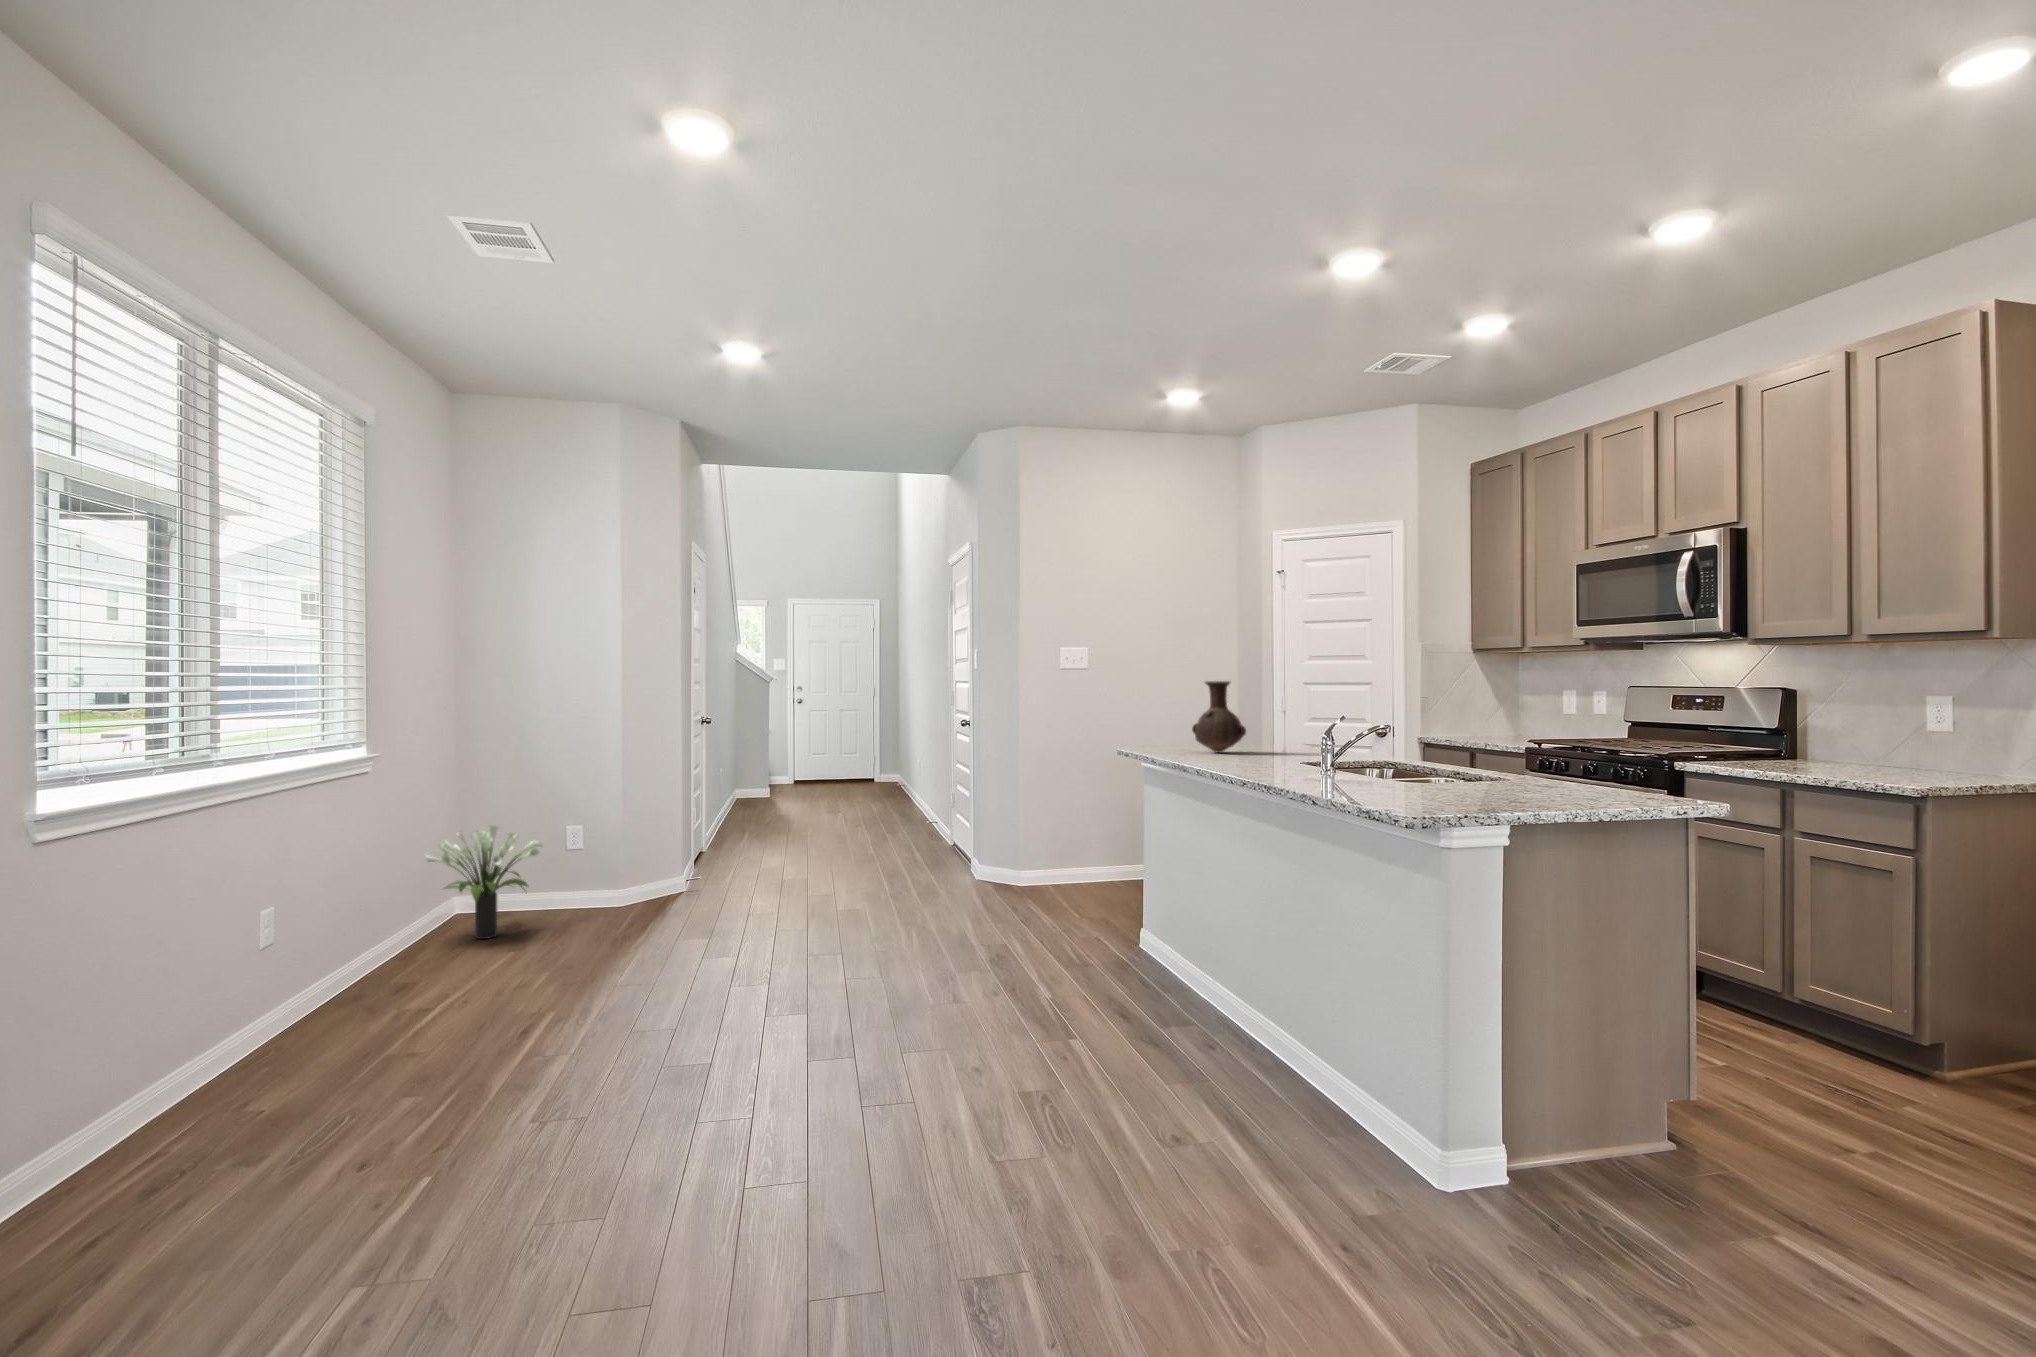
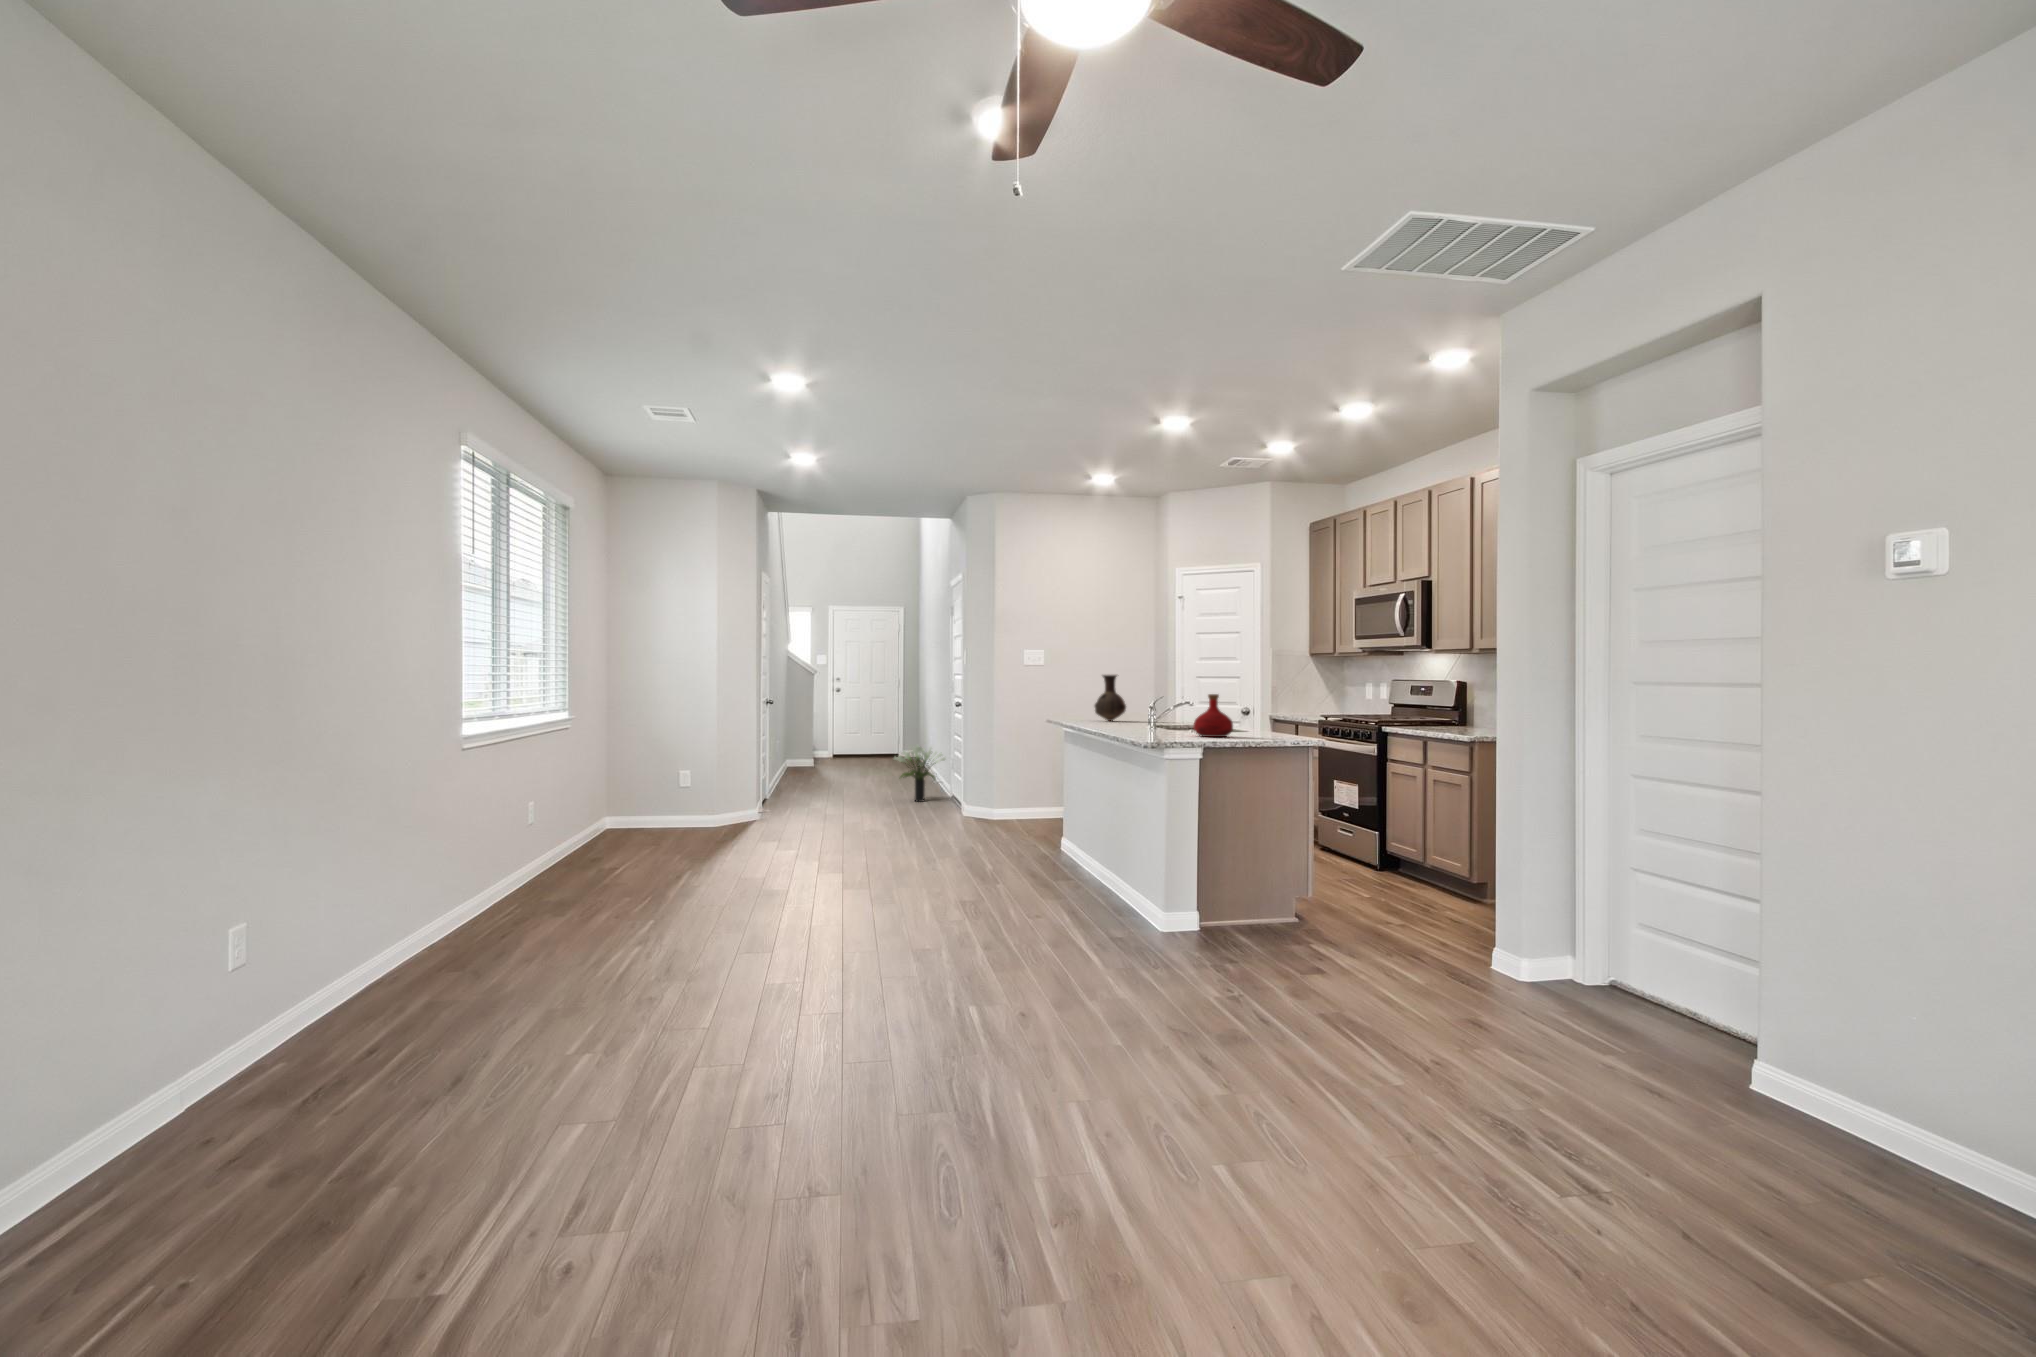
bottle: none [1466,718,1549,801] -> present [1194,694,1233,737]
potted plant: present [425,826,542,939] -> present [894,745,945,802]

